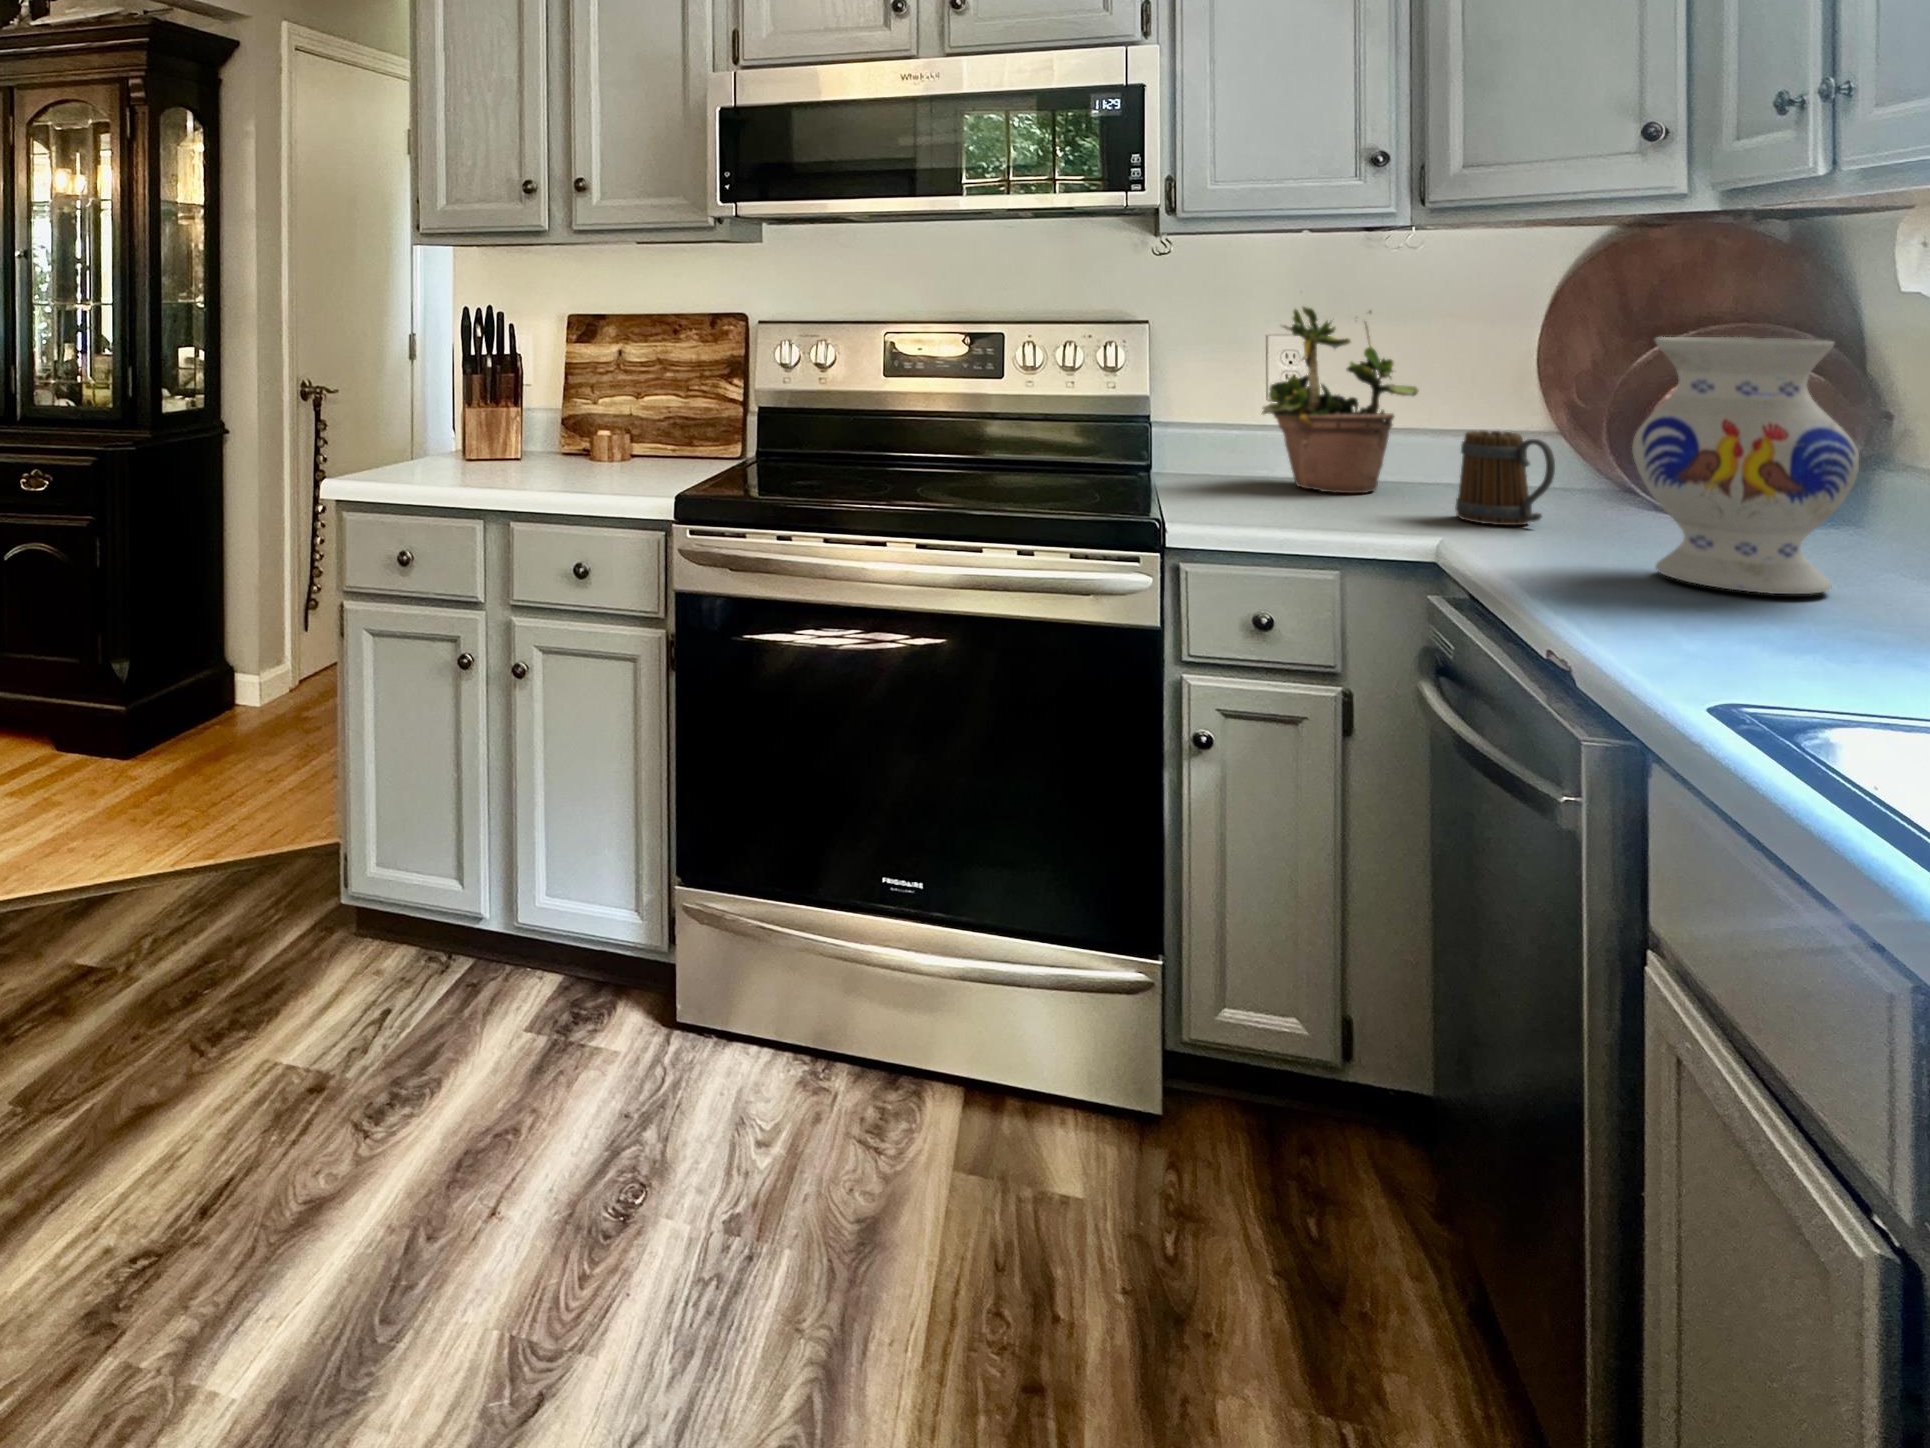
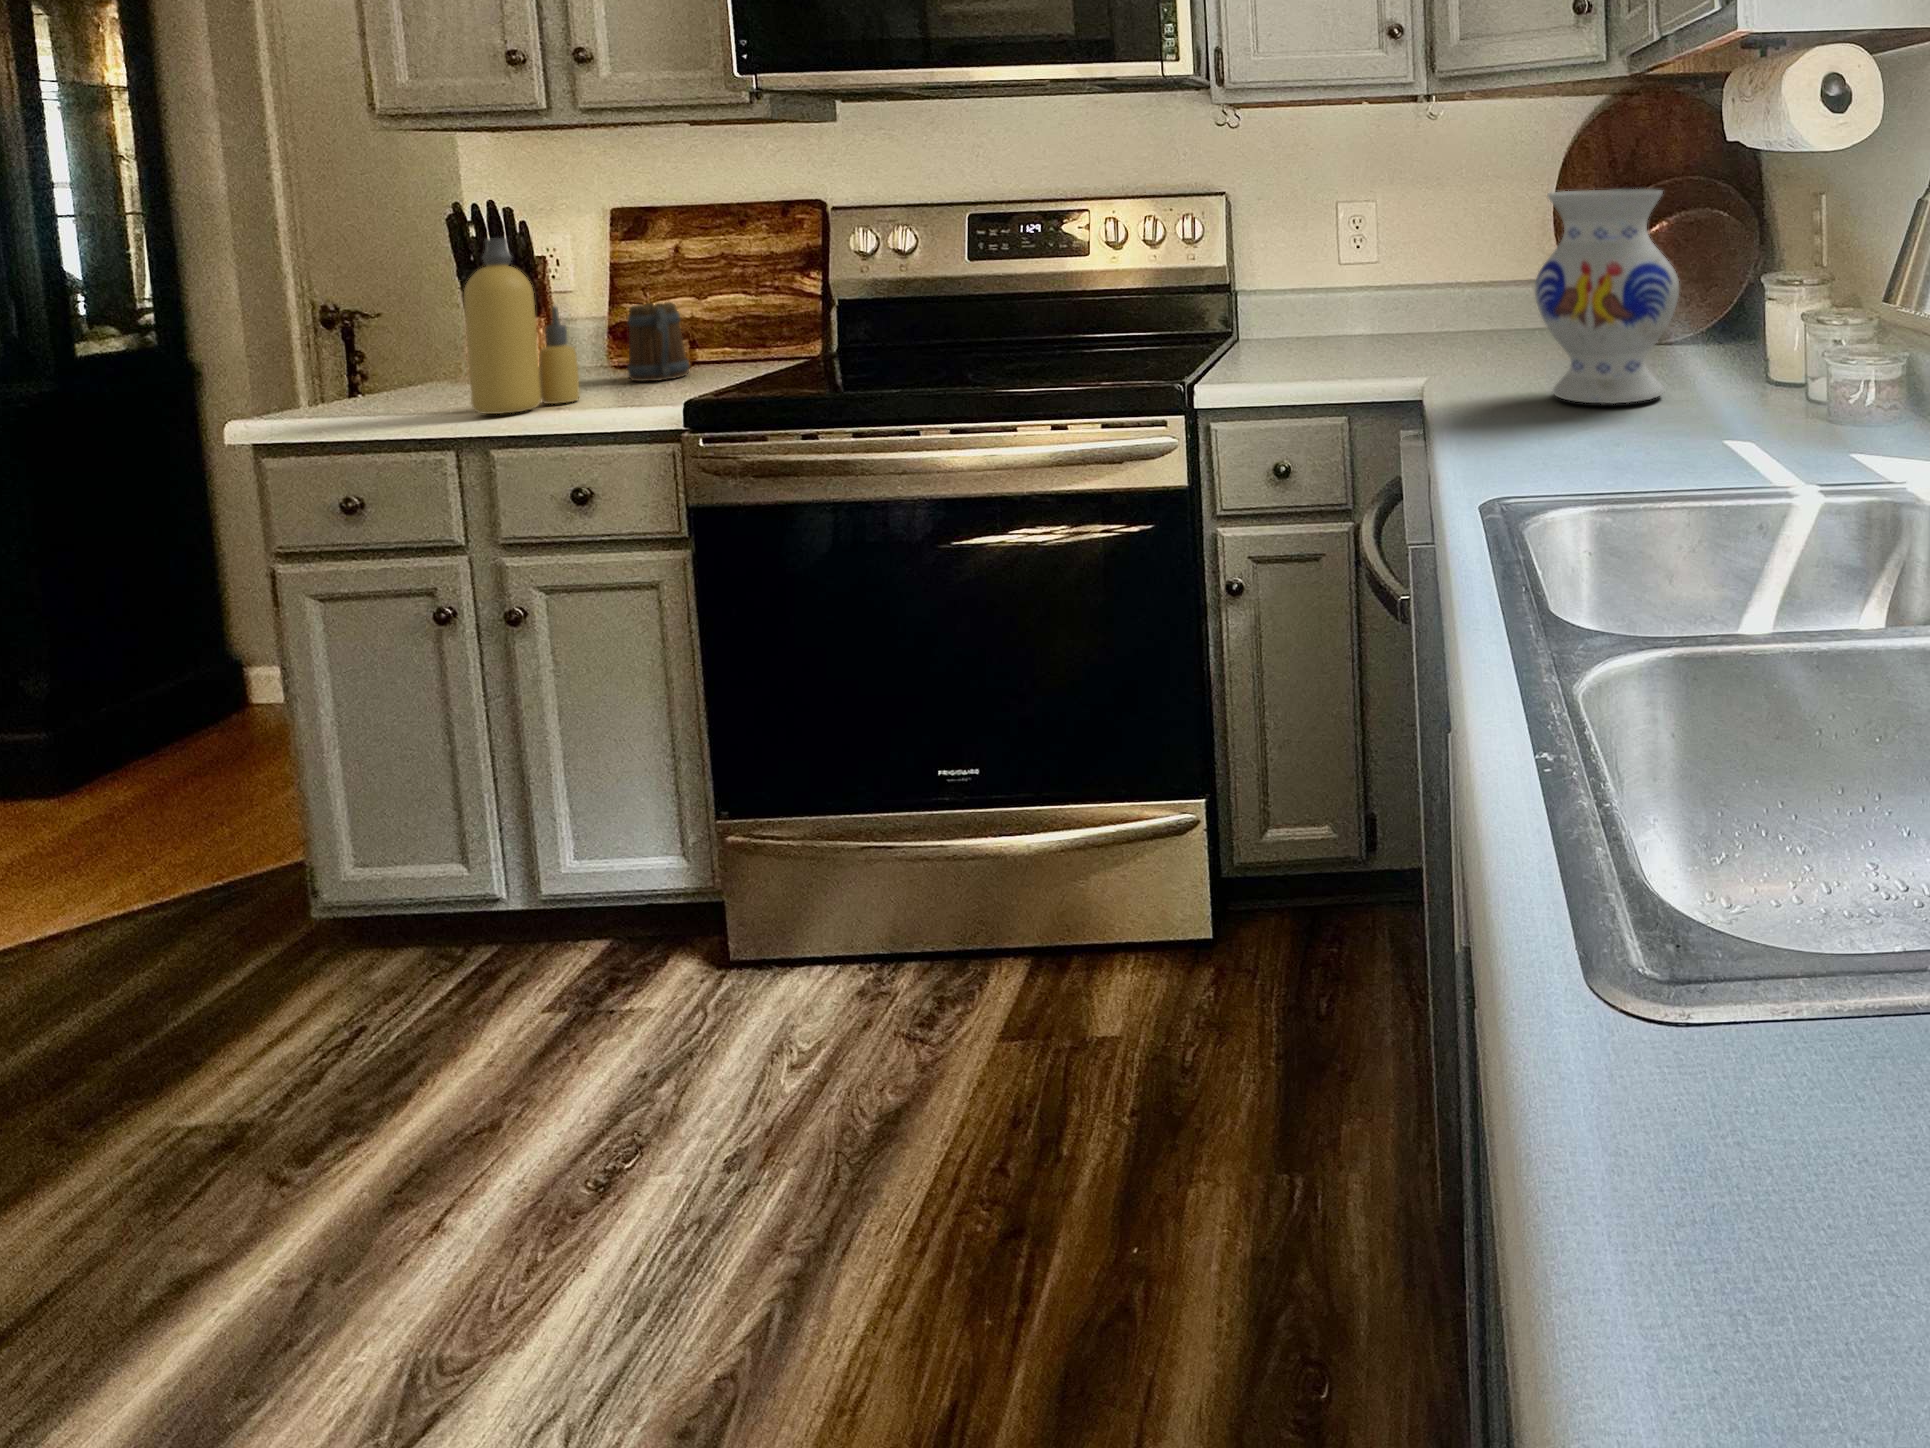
potted plant: present [1262,307,1418,493] -> none [1314,159,1446,344]
bottle: none [498,338,570,488] -> present [464,238,579,414]
mug: present [1455,430,1555,525] -> present [628,302,689,381]

